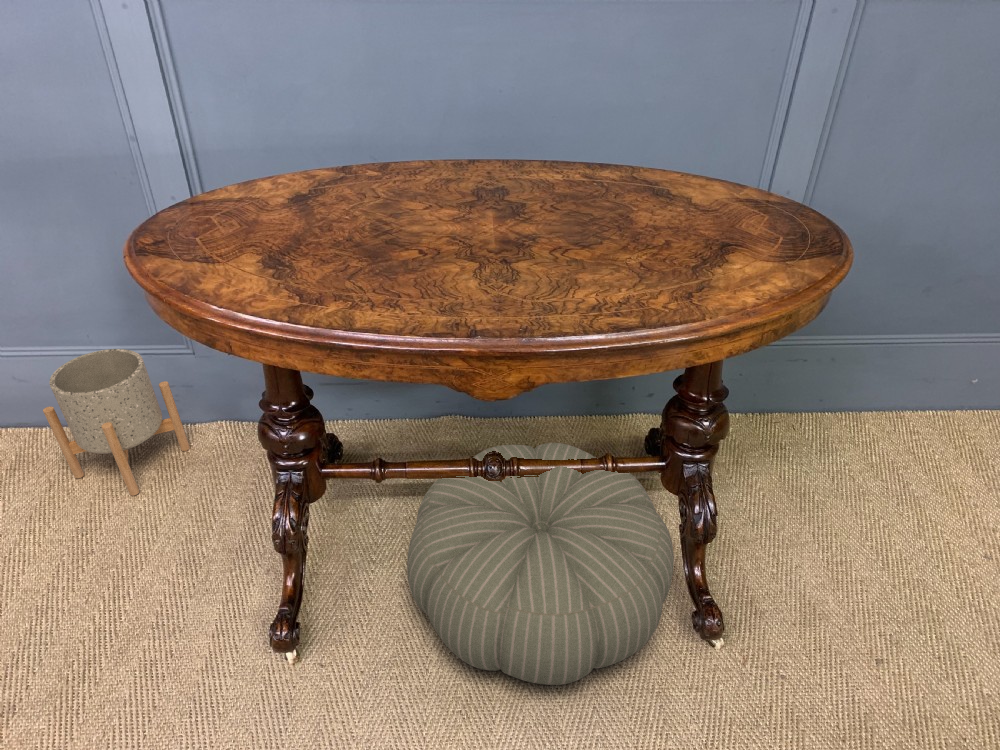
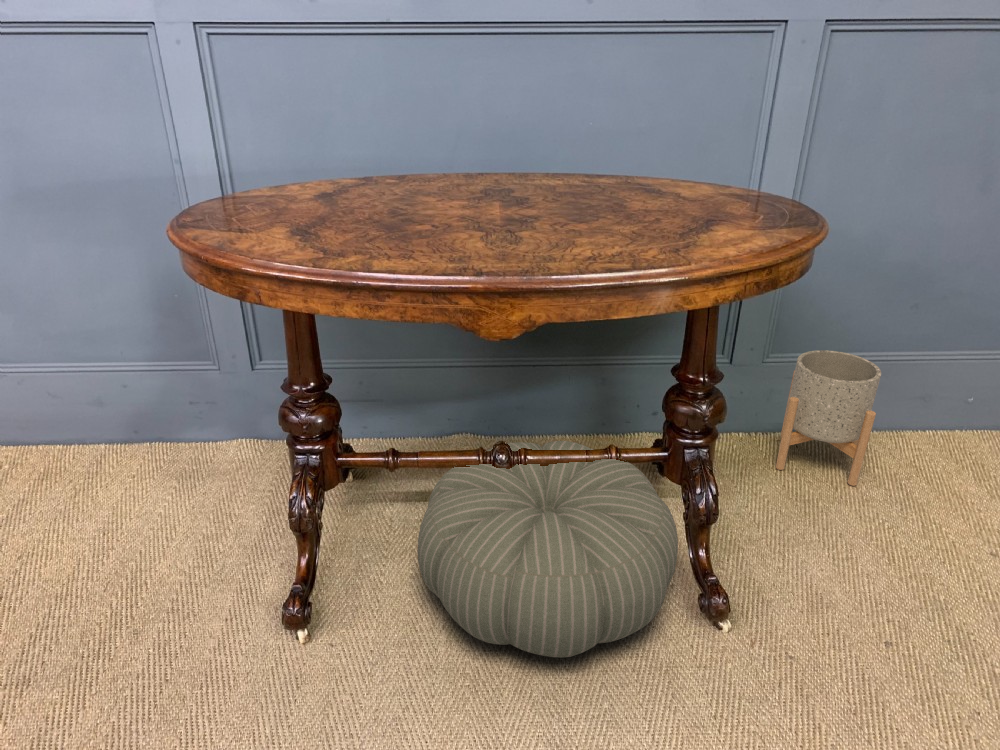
planter: present [43,349,190,496] -> present [776,350,881,486]

